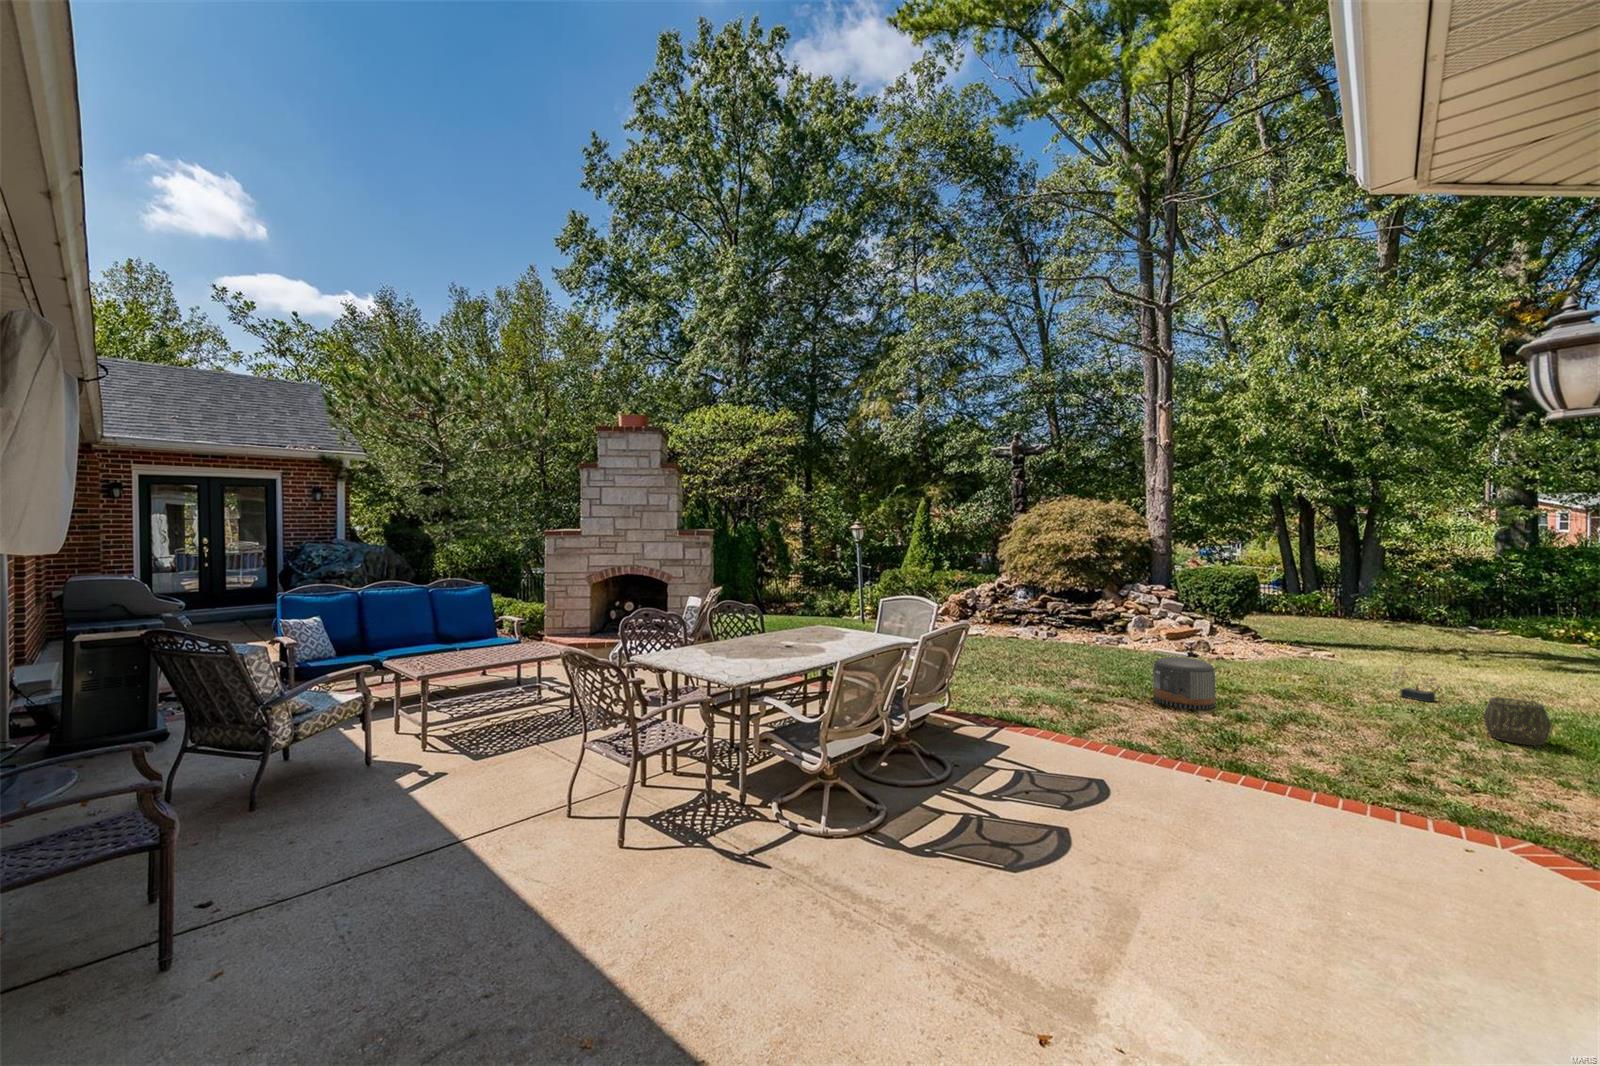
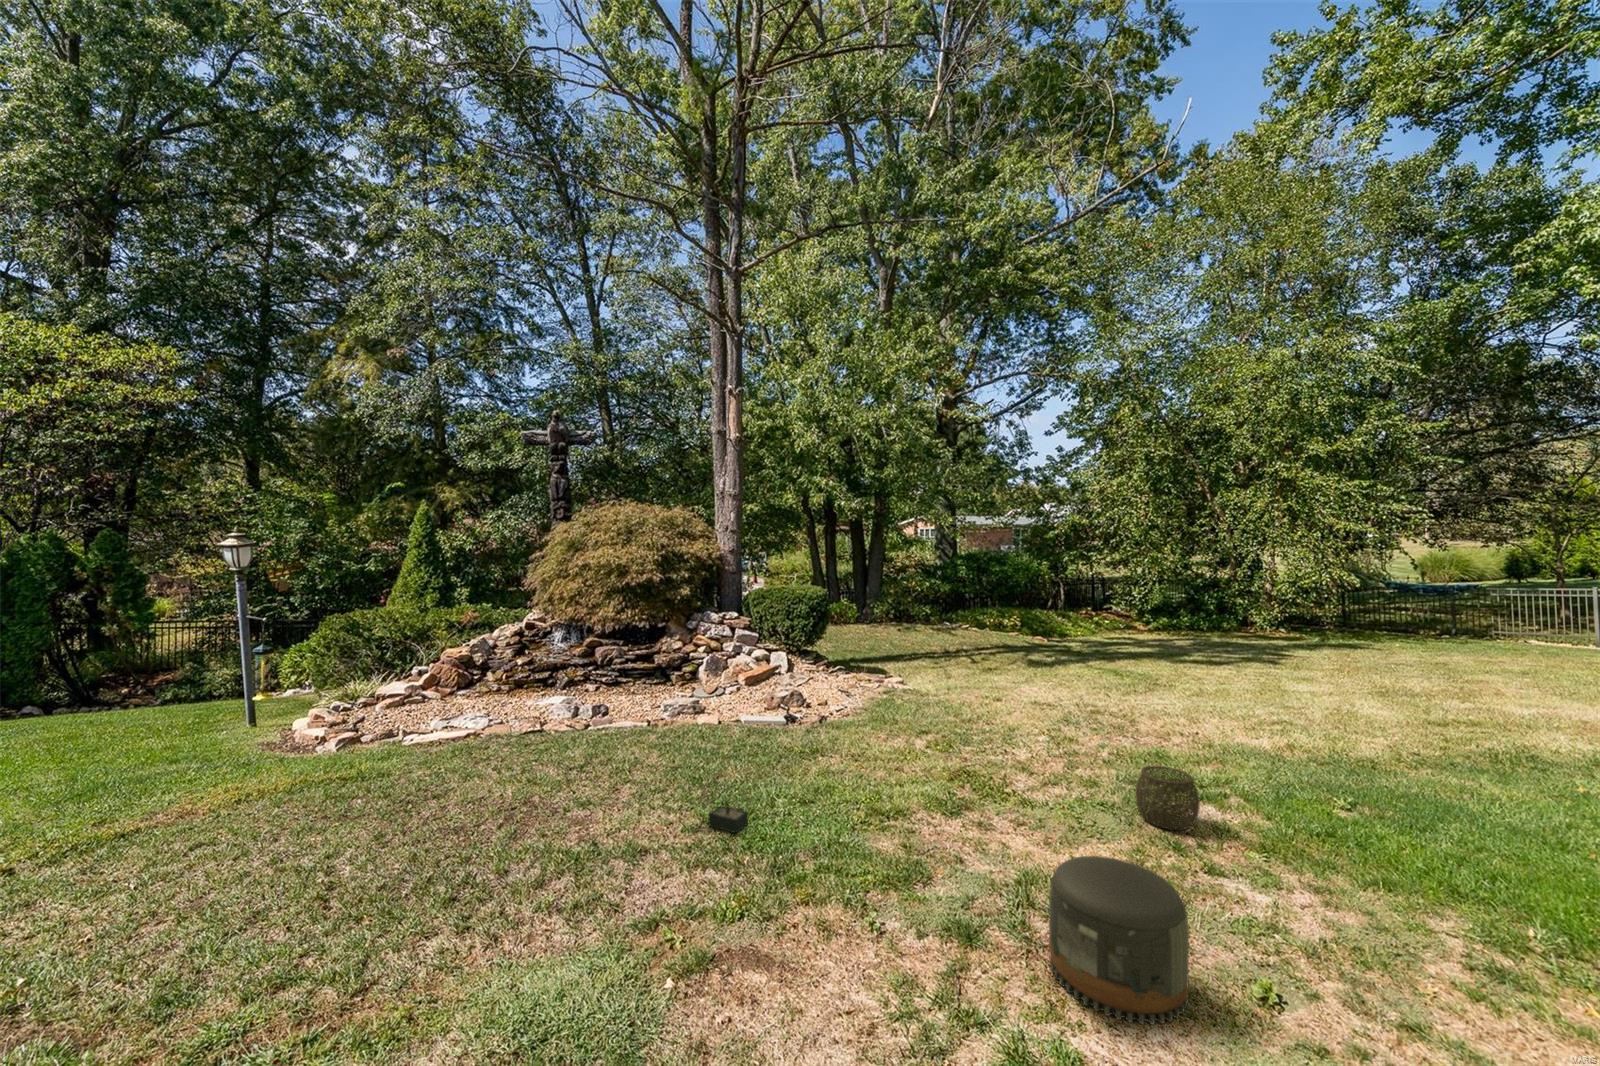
pouf: present [1153,657,1215,709] -> present [1049,856,1189,1025]
decorative plant: present [1393,666,1438,702] -> present [700,773,753,833]

